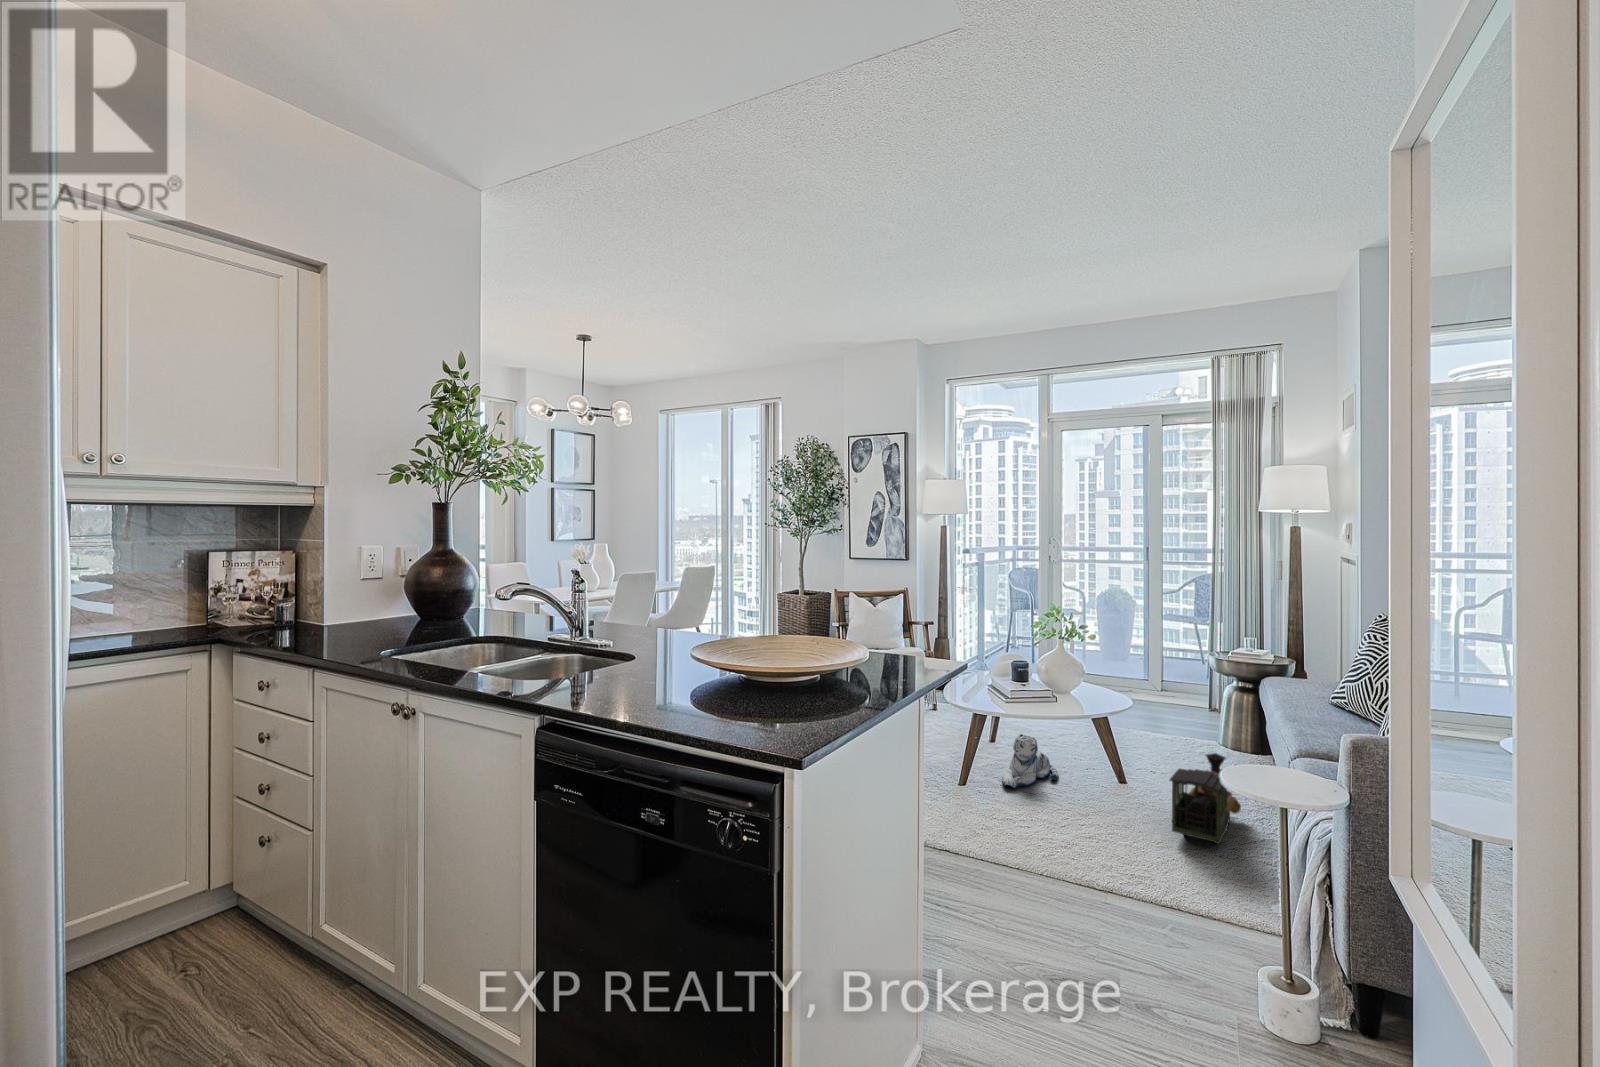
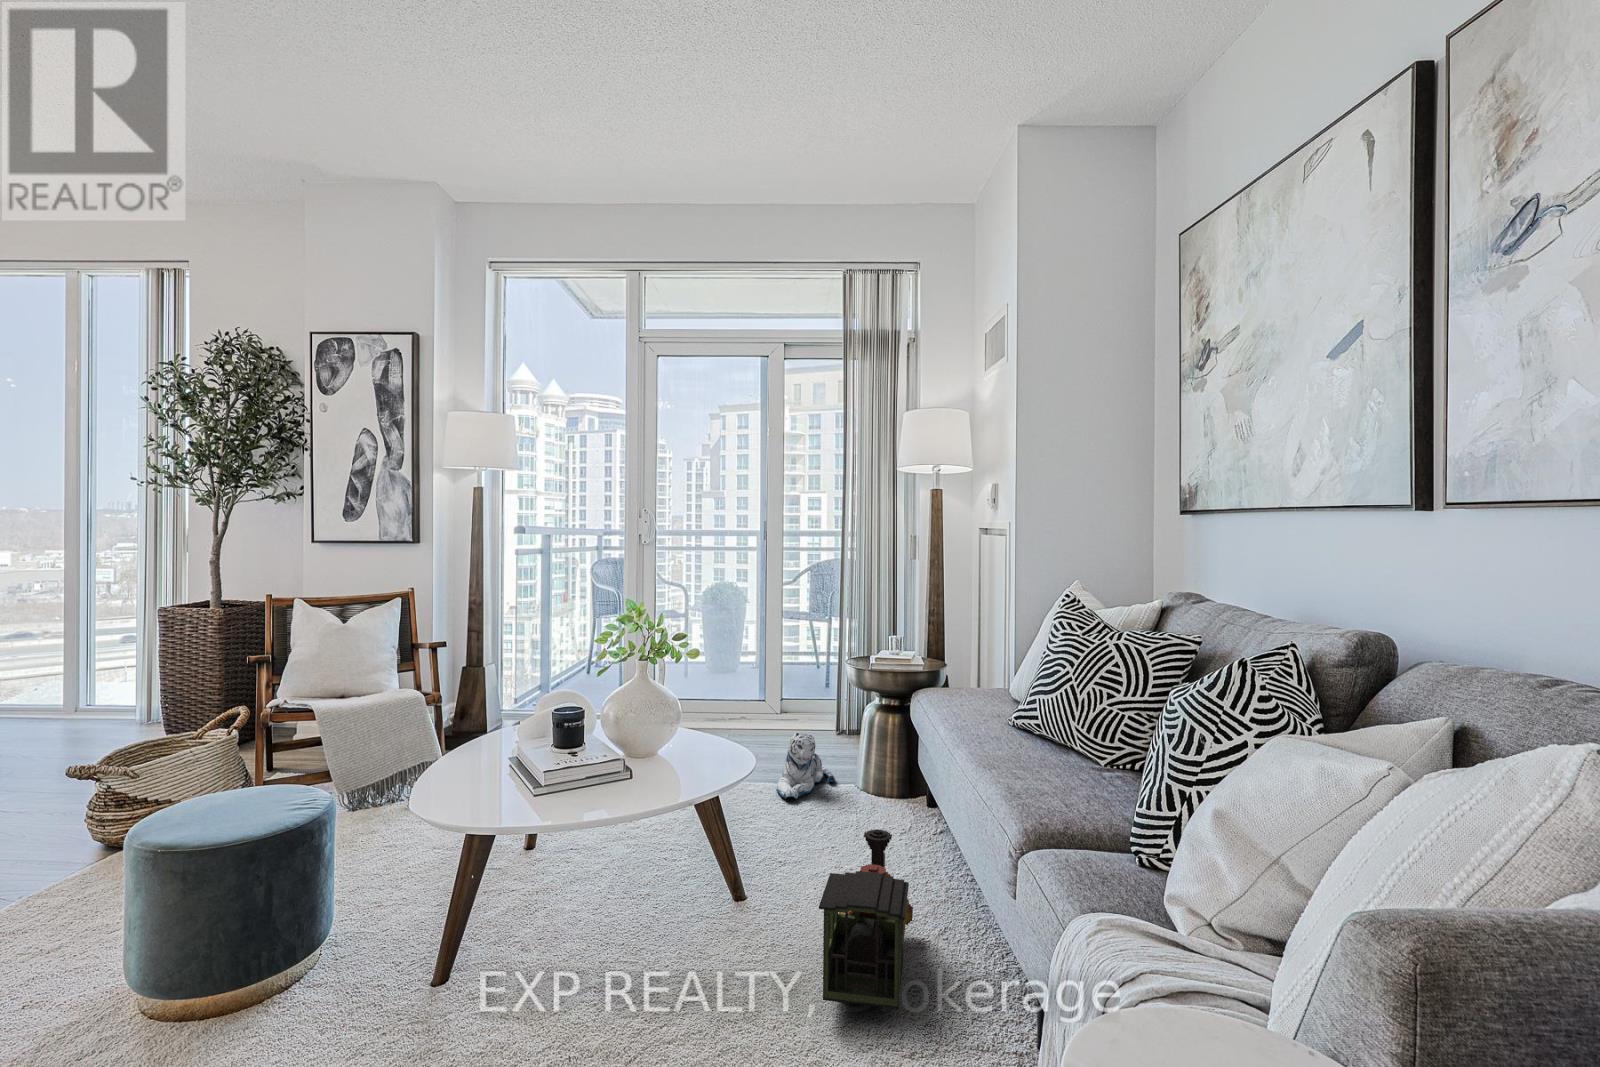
plush toy: present [1002,734,1059,788] -> present [777,733,834,799]

